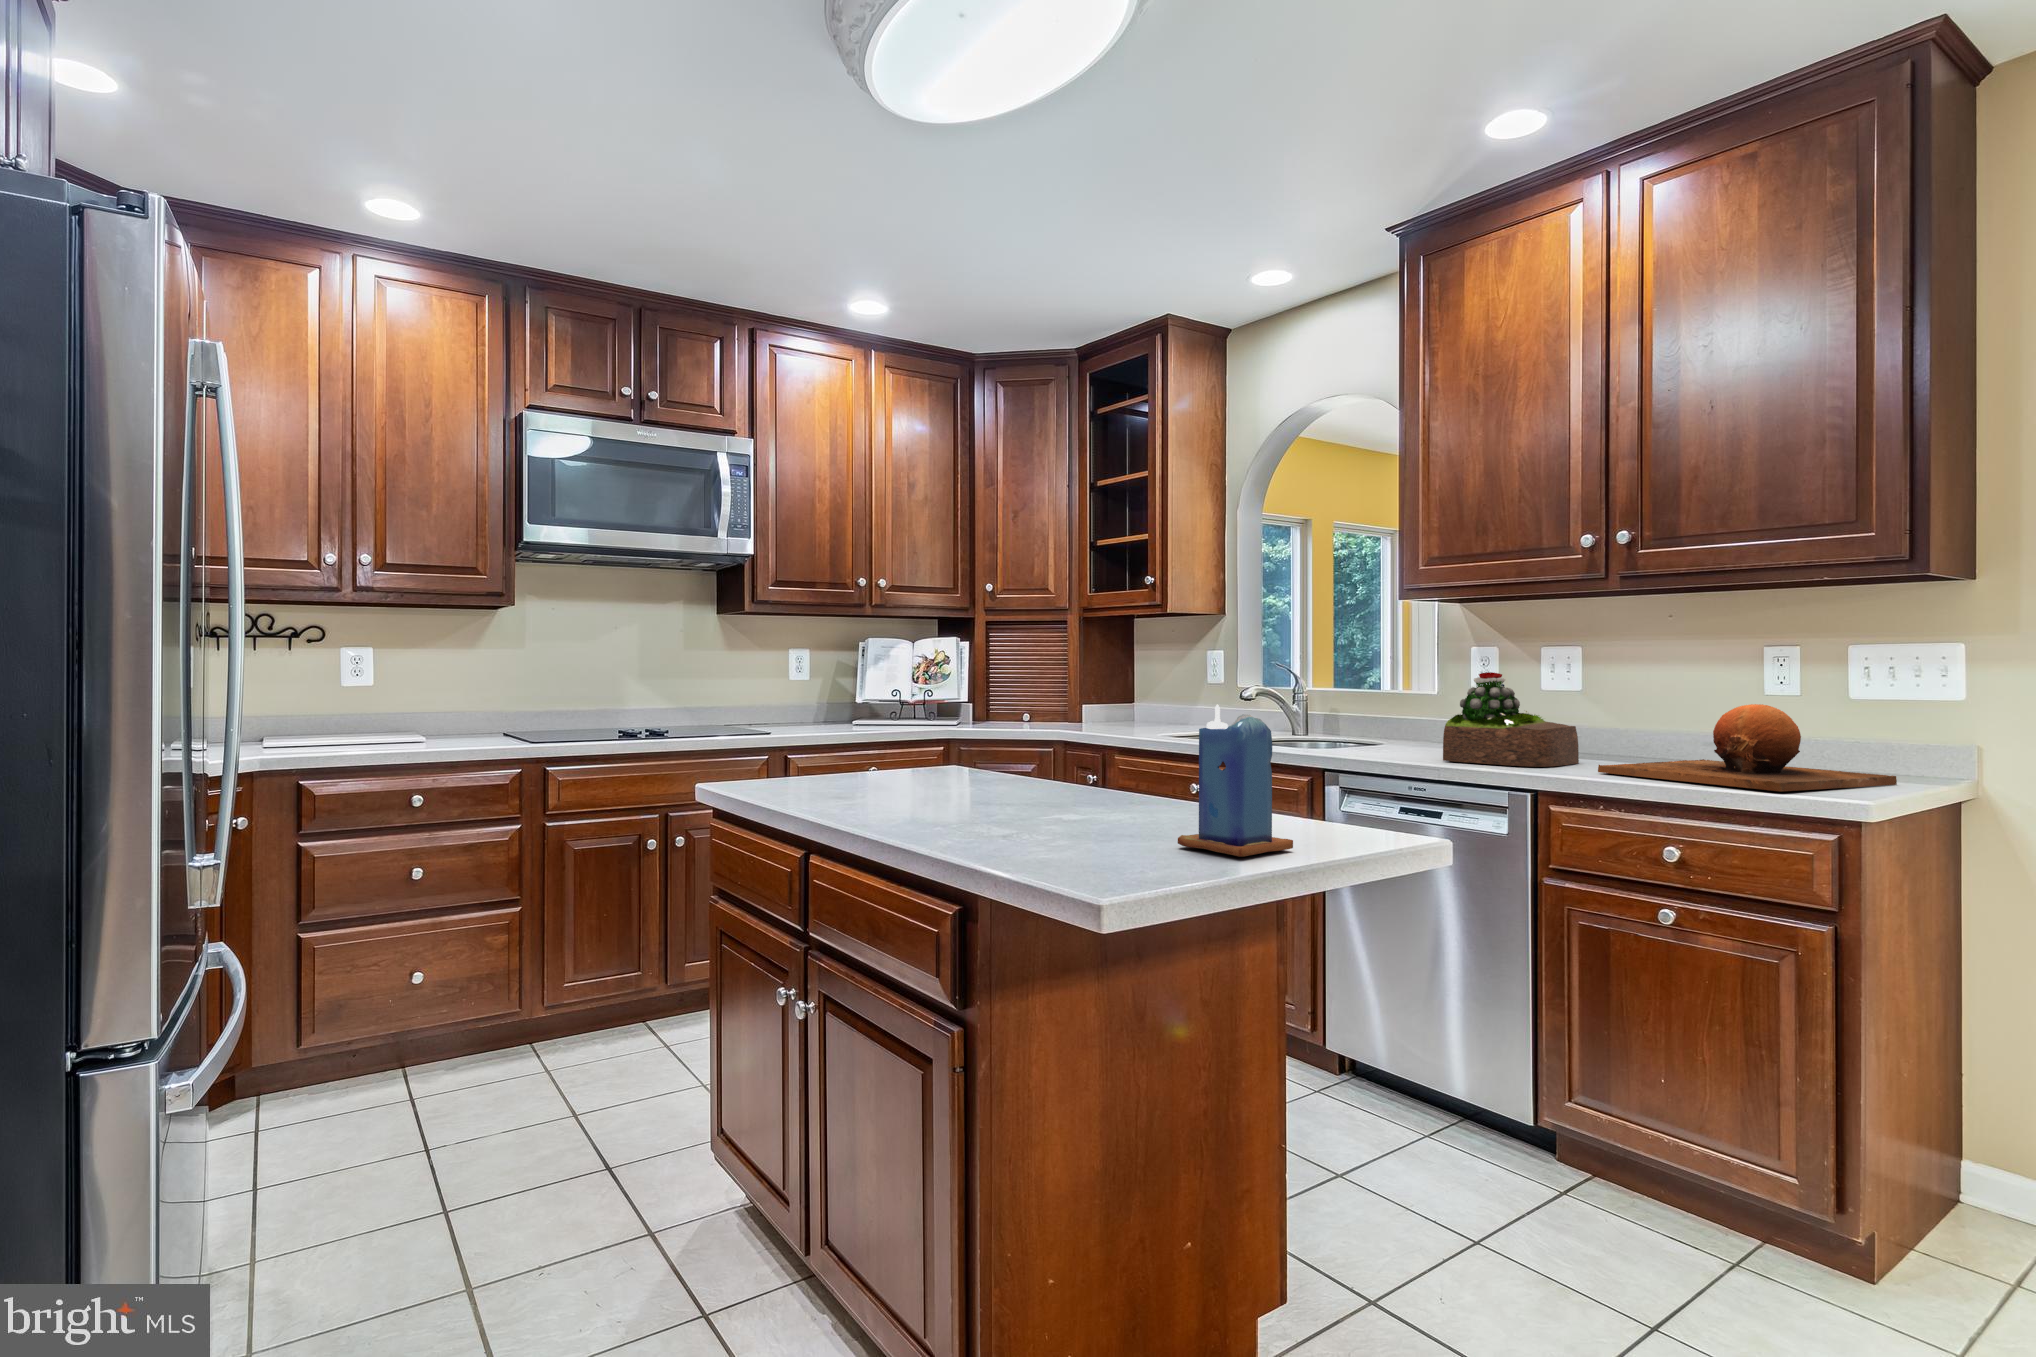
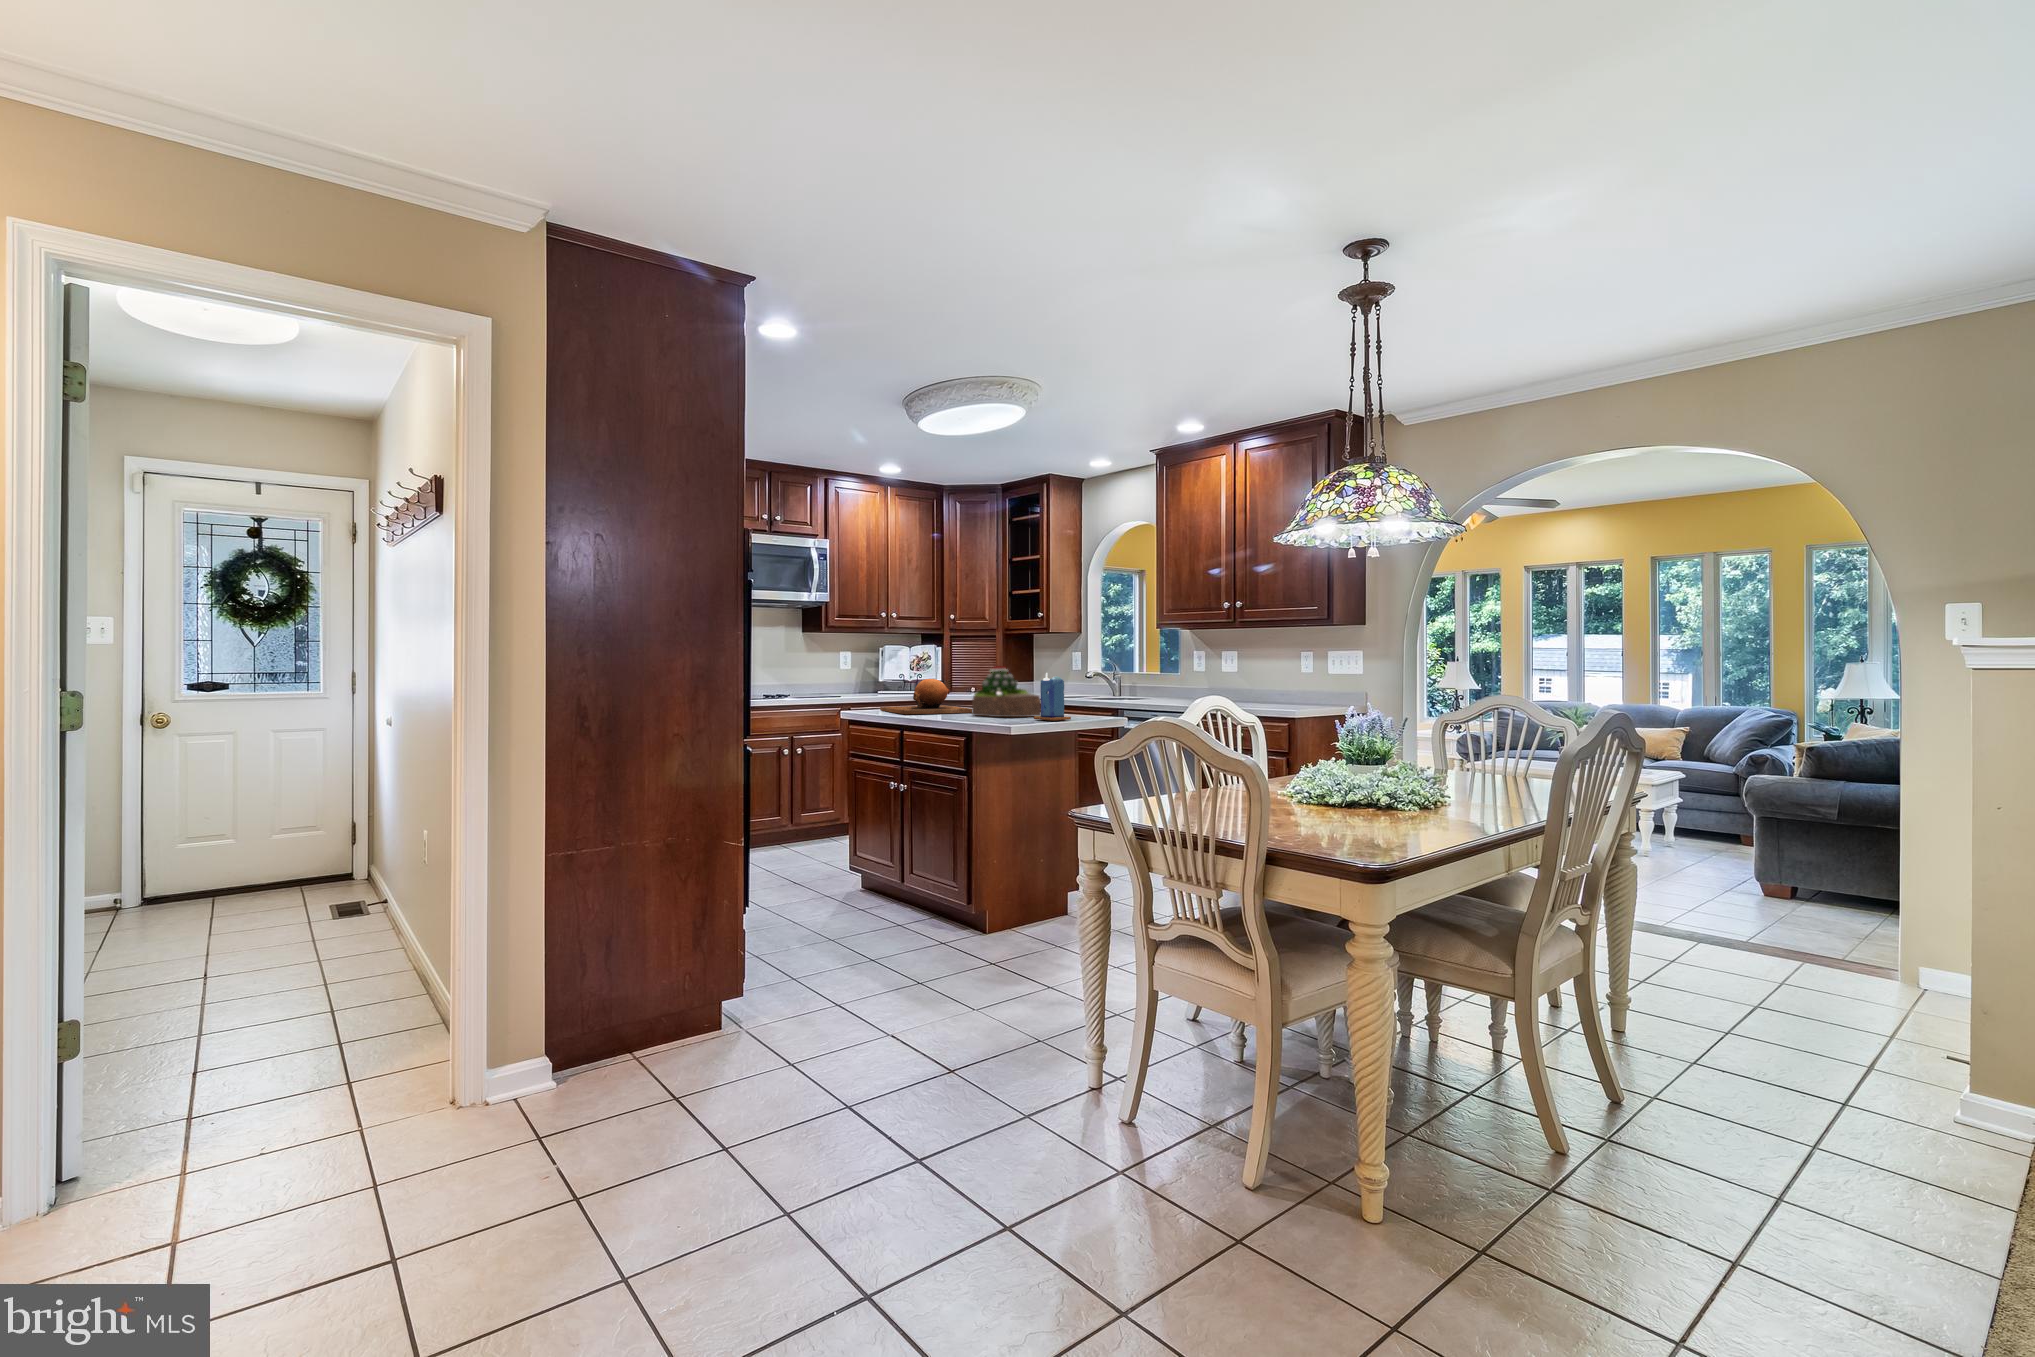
succulent plant: present [1443,672,1579,767] -> present [972,666,1040,717]
chopping board: present [1598,704,1897,791] -> present [880,679,972,714]

